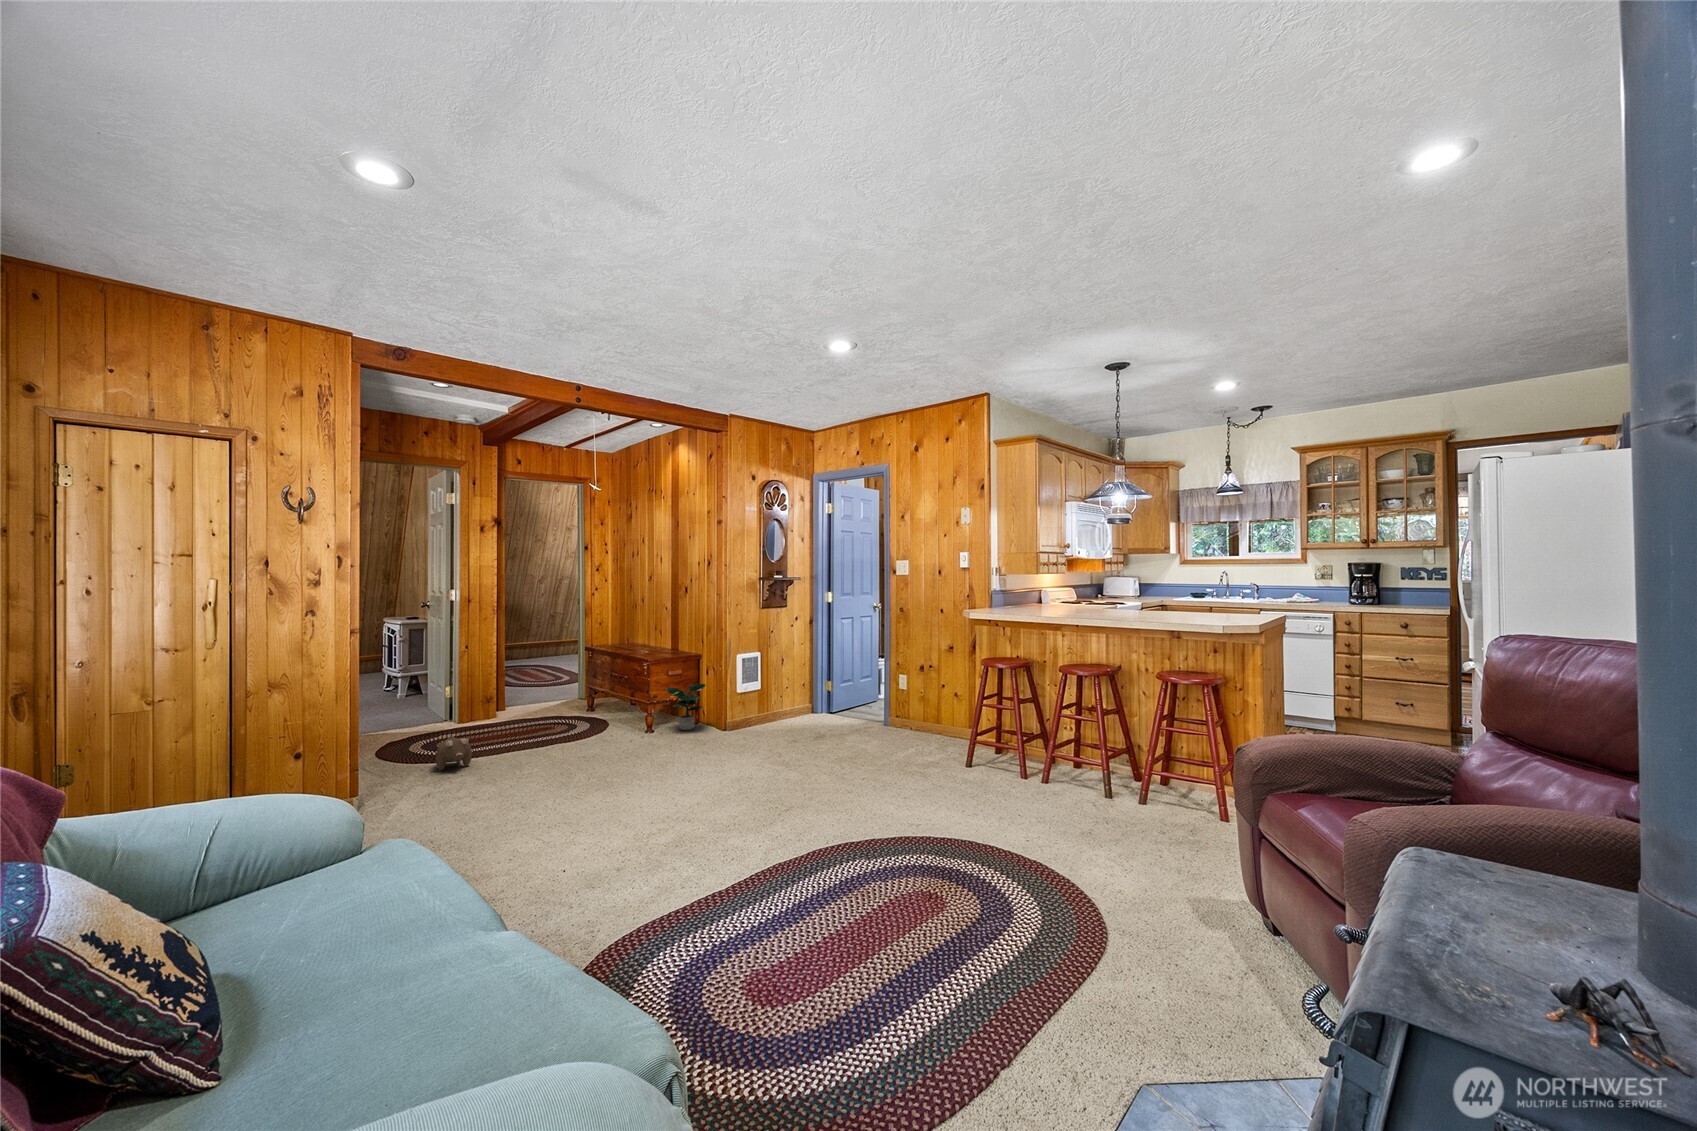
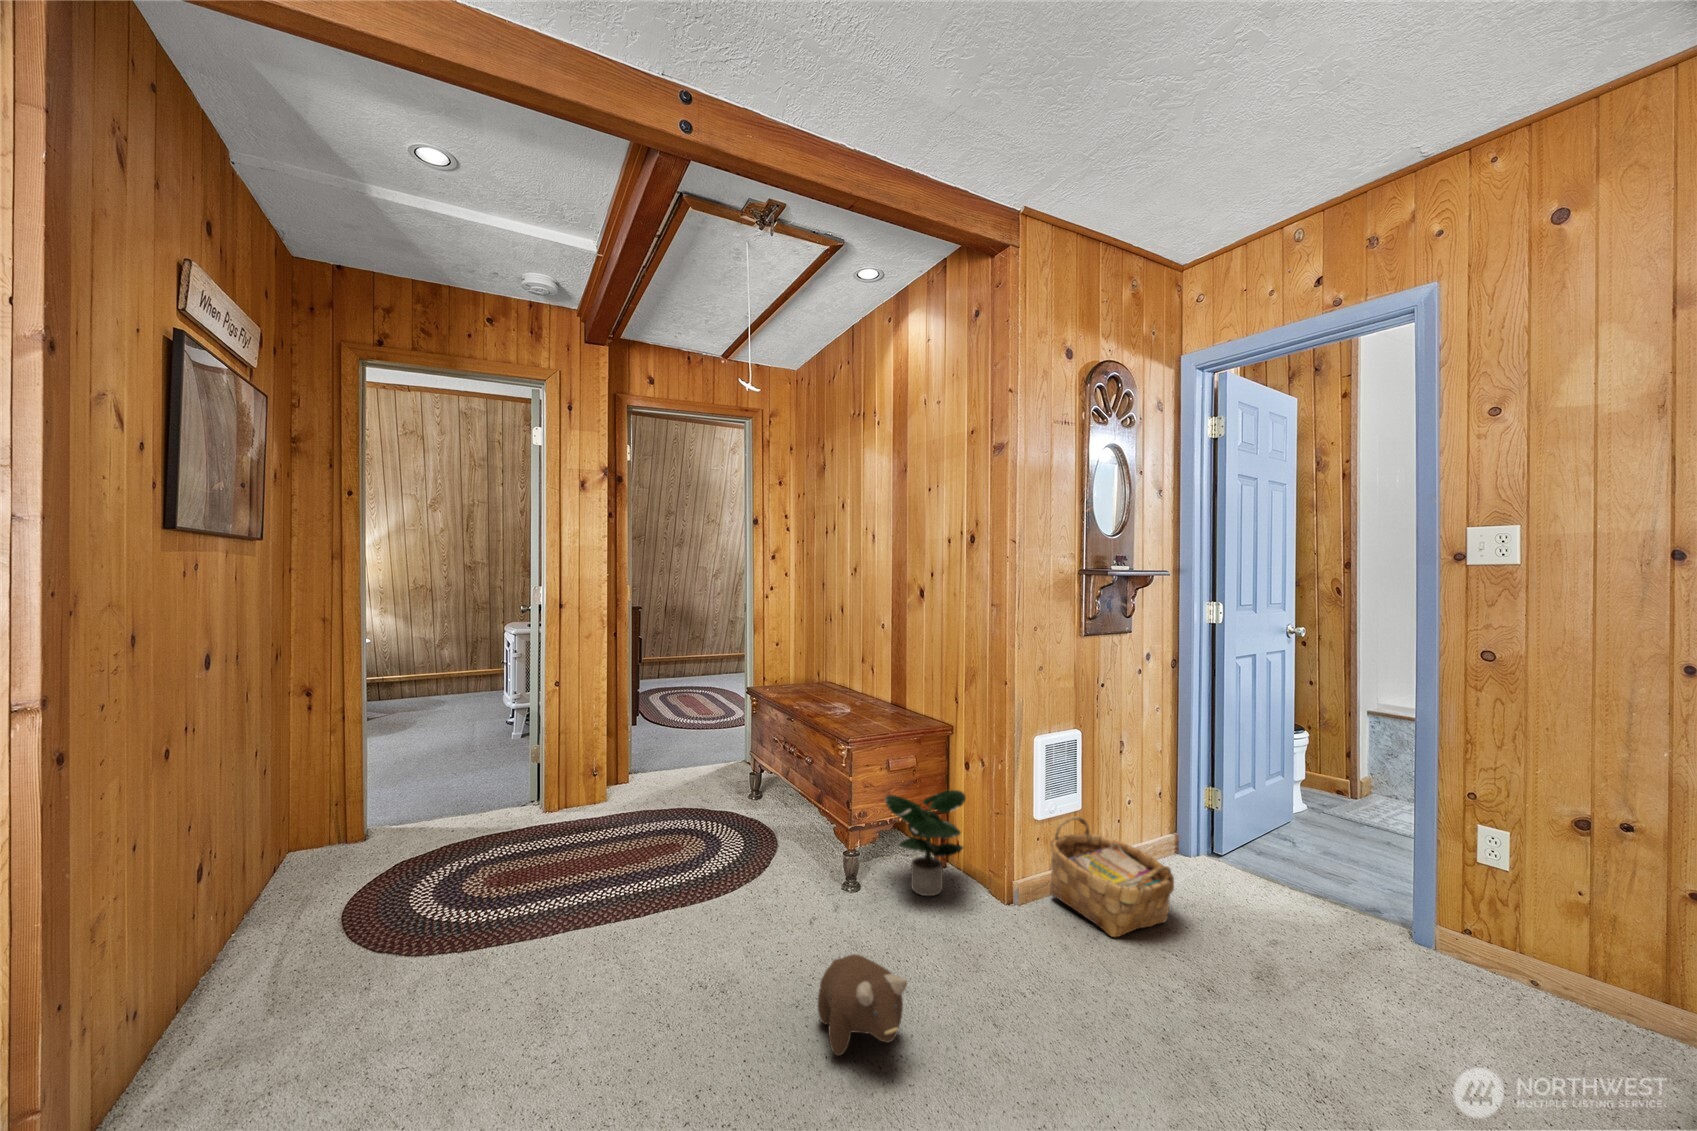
woven basket: none [743,690,791,733] -> present [1050,816,1174,937]
plush toy: present [436,737,472,771] -> present [818,954,907,1056]

